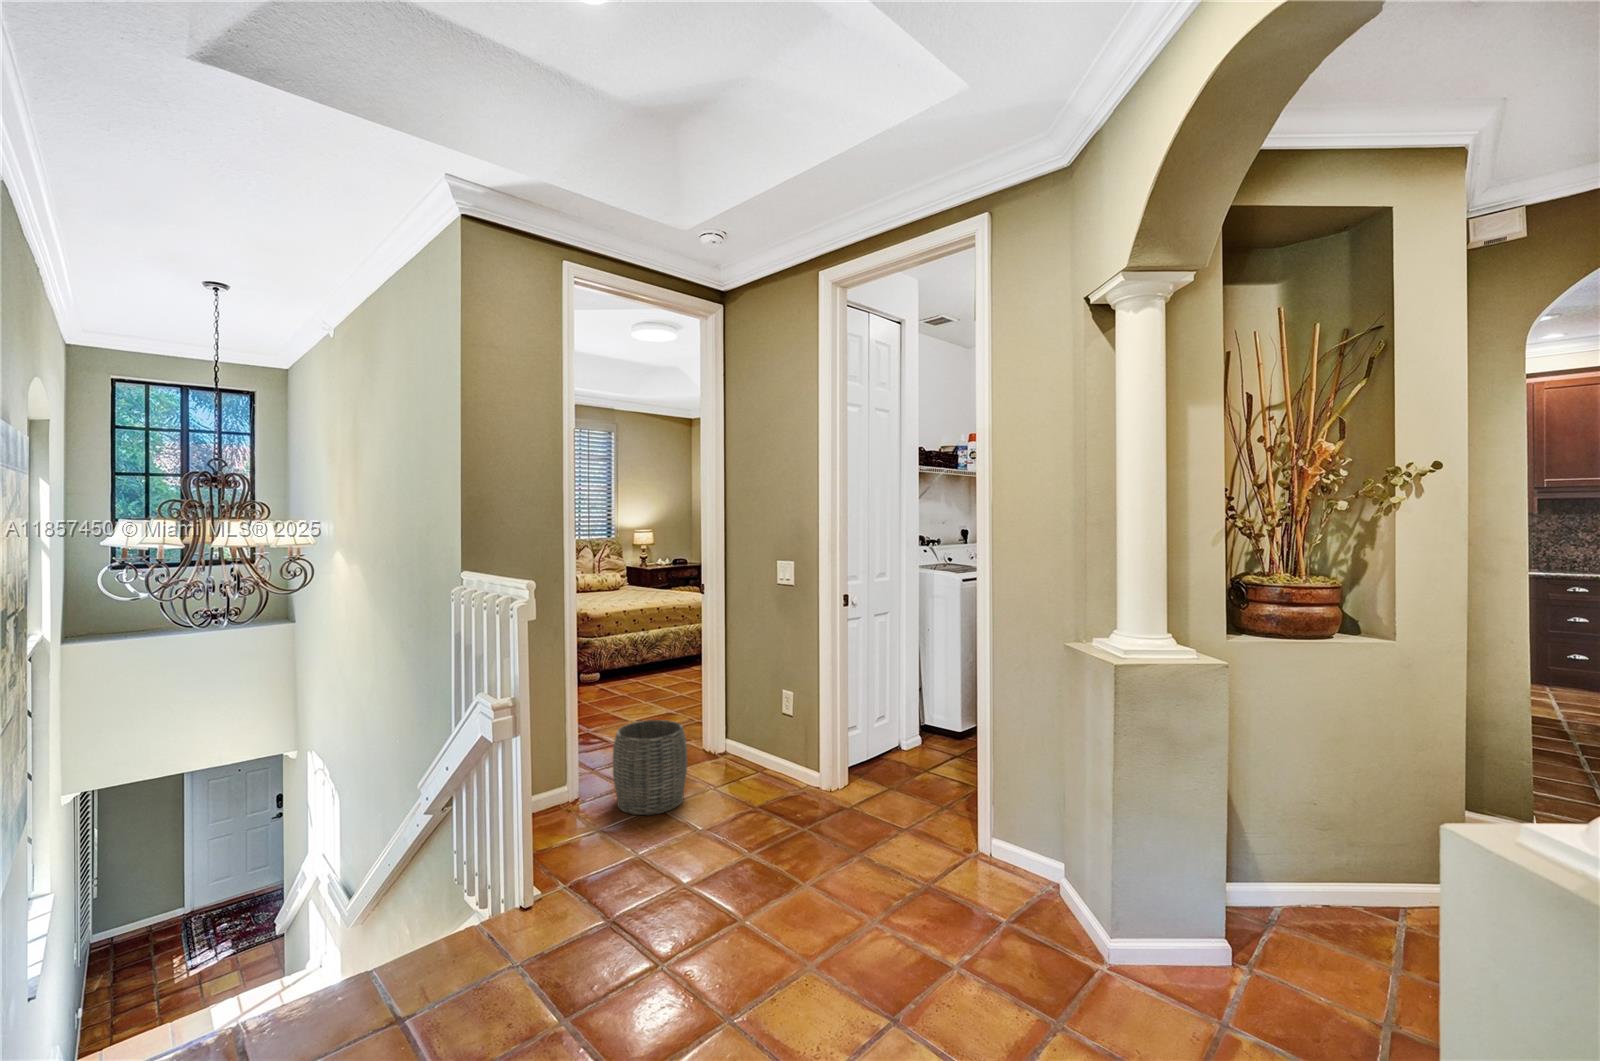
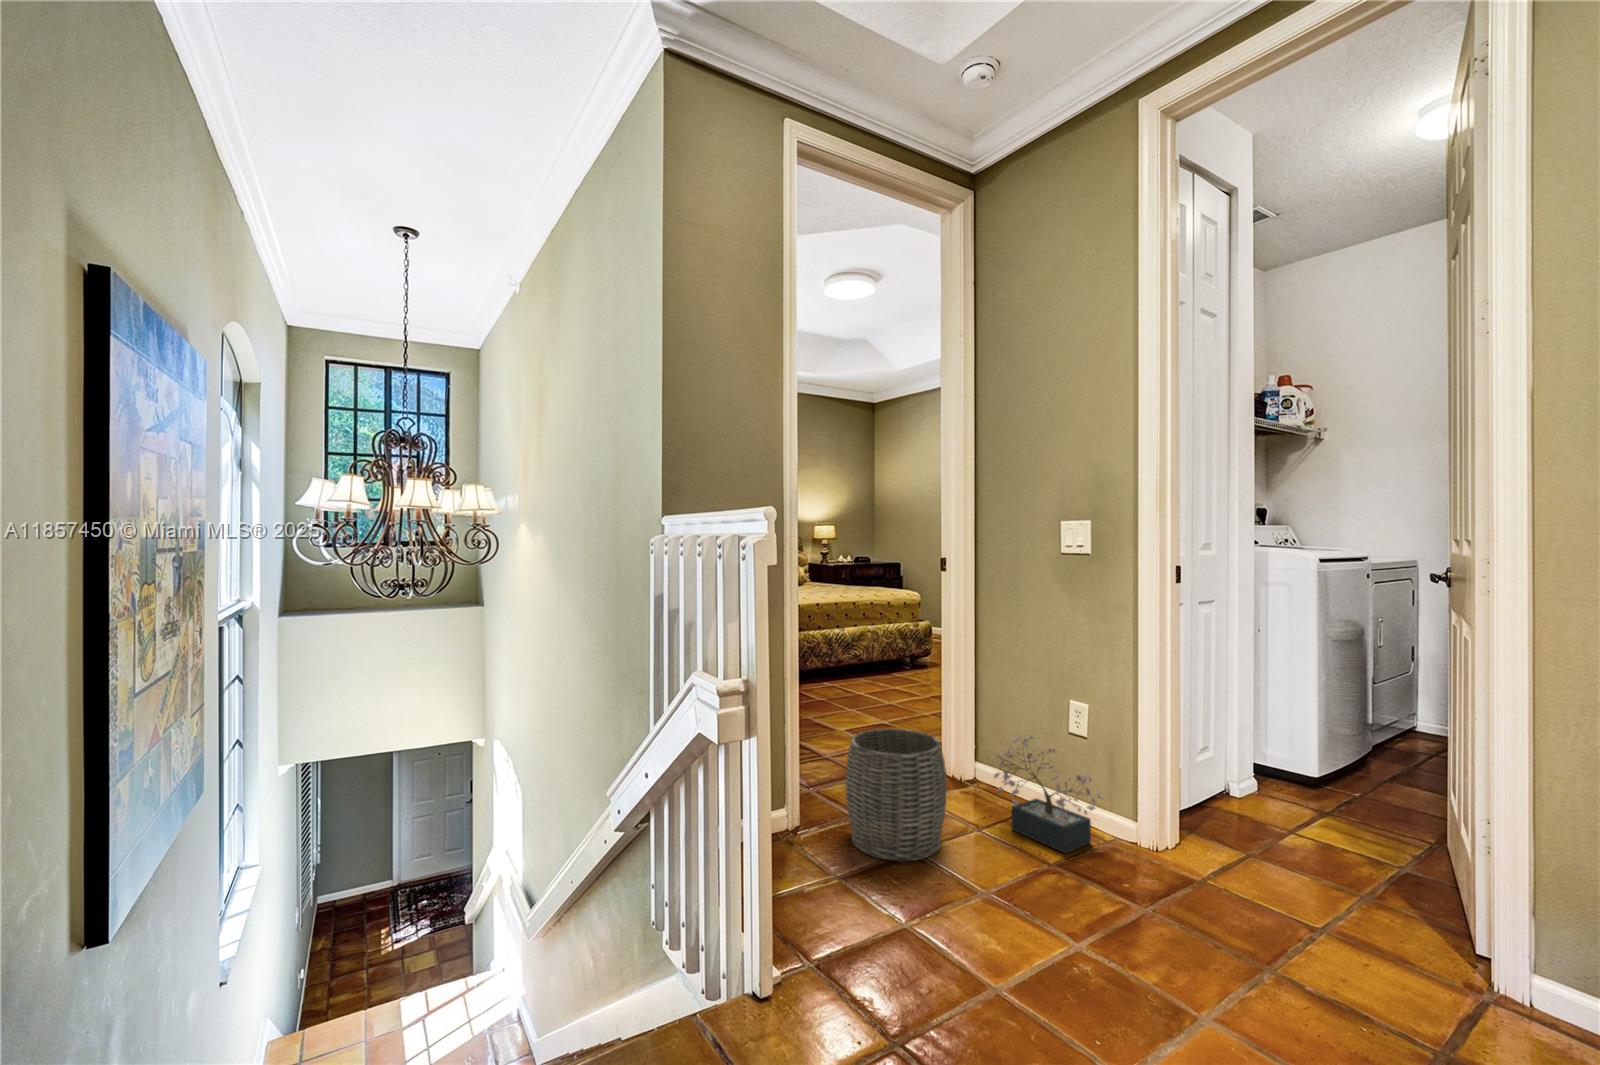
decorative plant: none [723,717,798,798] -> present [991,736,1104,853]

